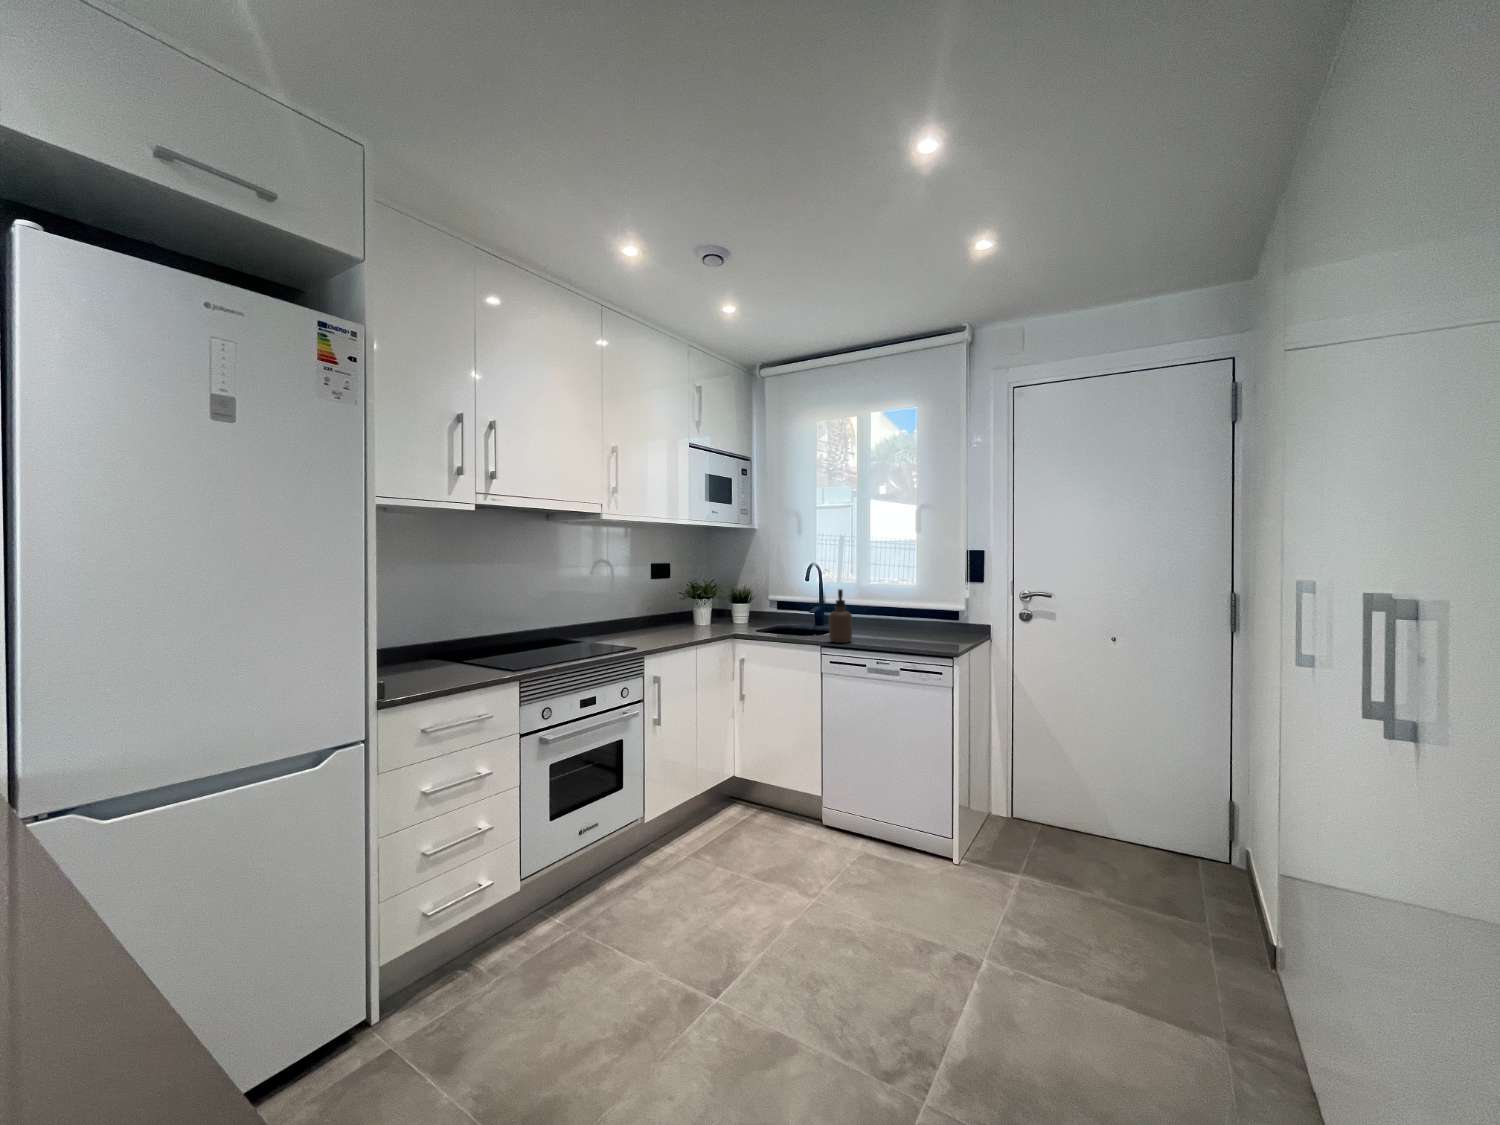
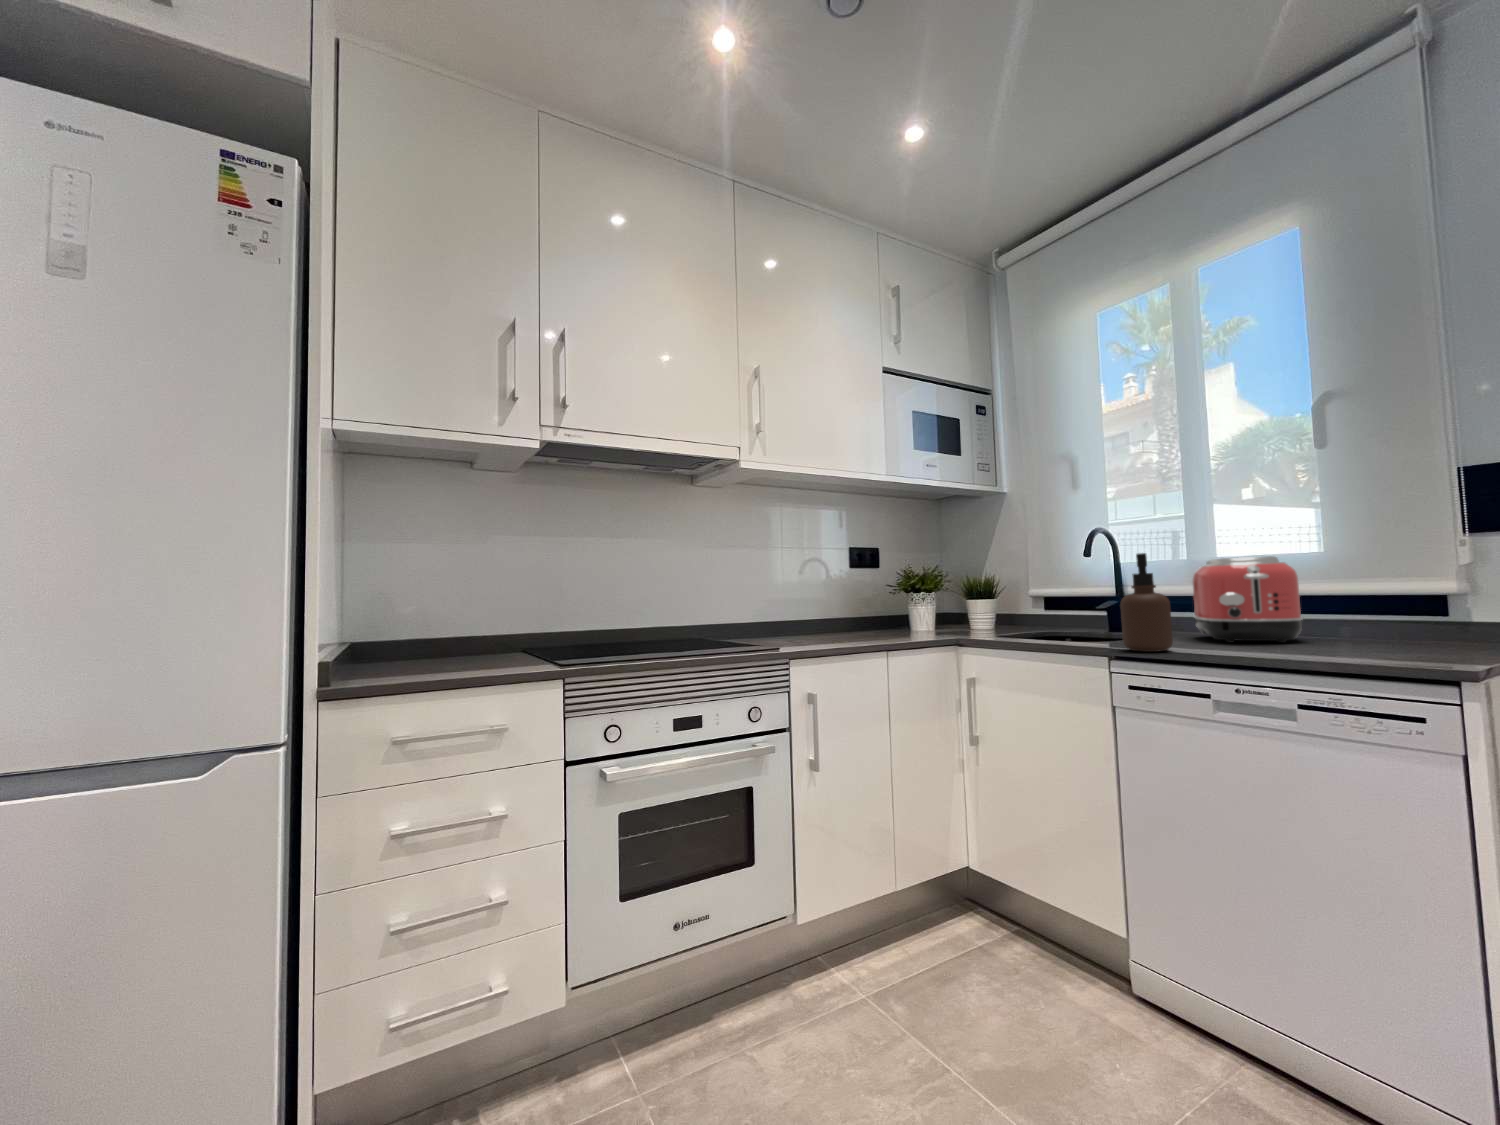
toaster: none [859,587,907,635] -> present [1192,556,1303,643]

